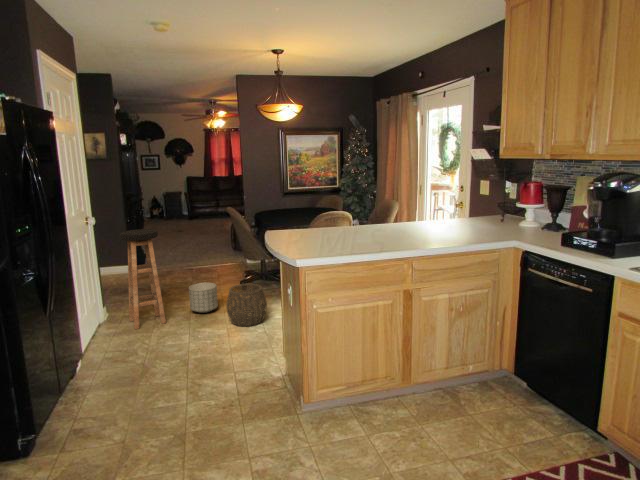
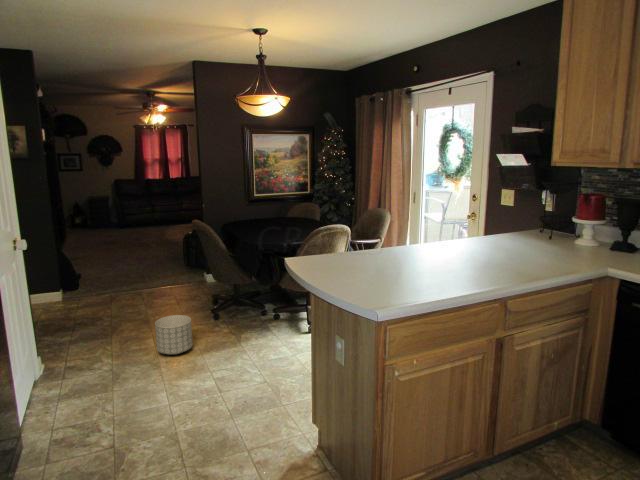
bar stool: present [120,229,166,329] -> none [64,251,128,386]
woven basket: present [226,284,267,326] -> none [209,316,261,373]

